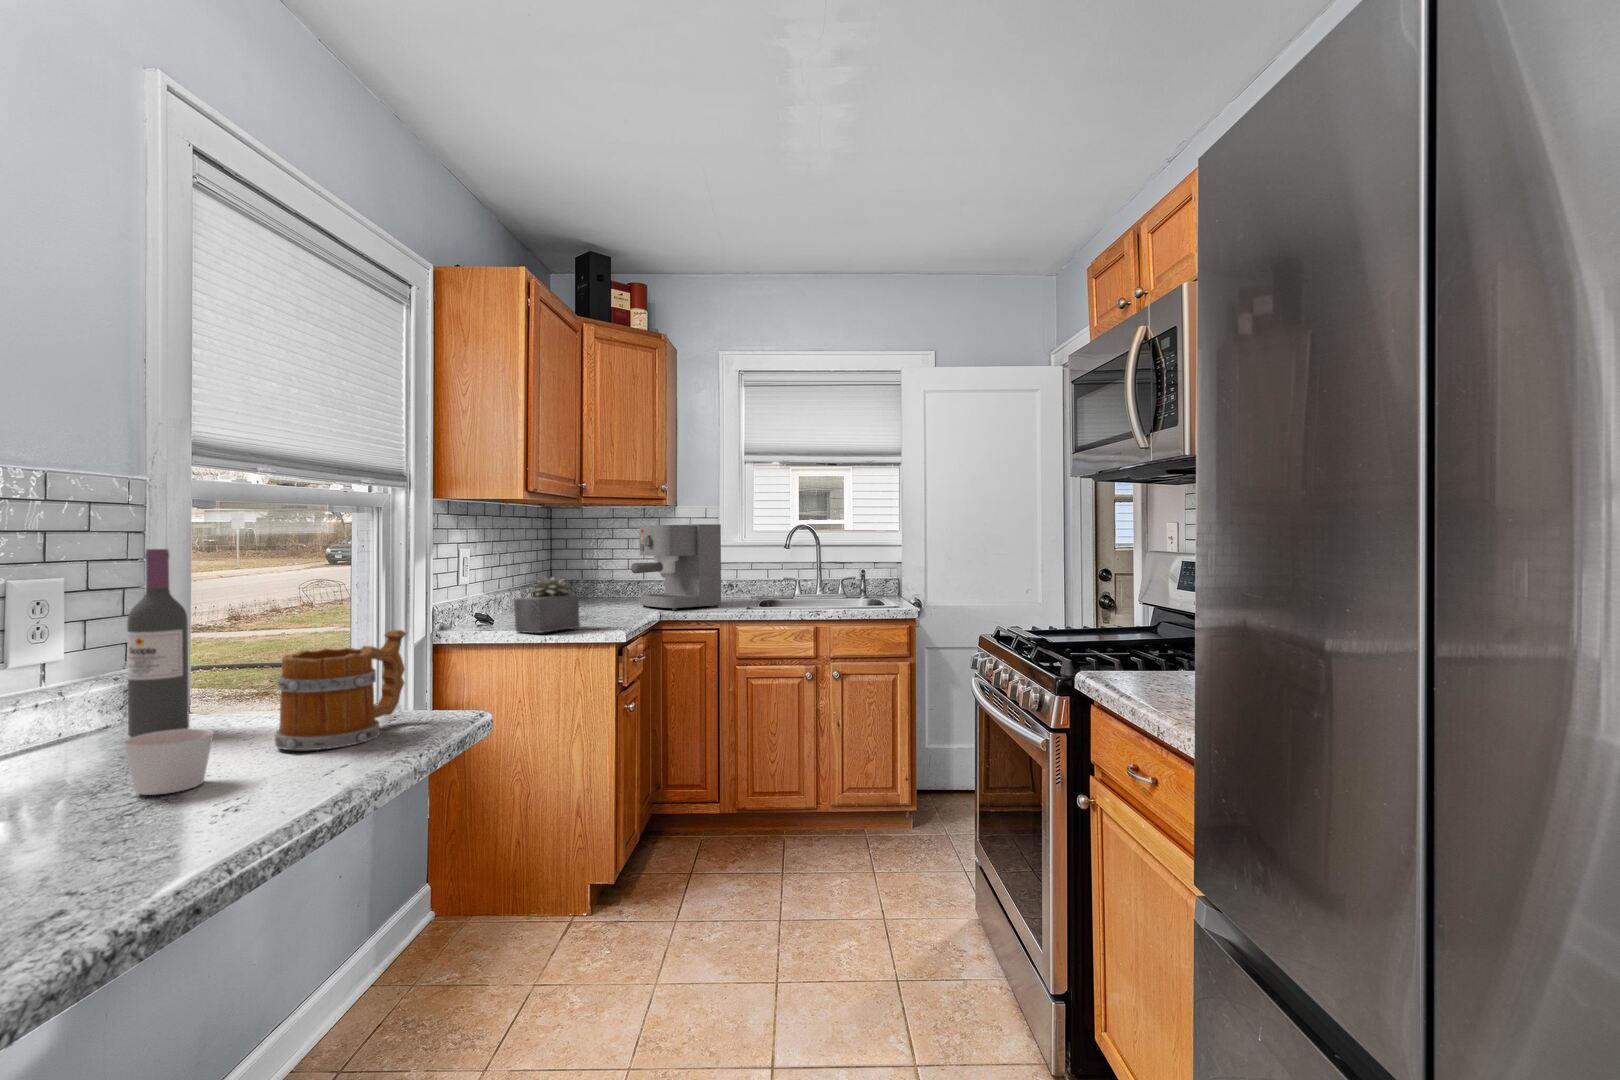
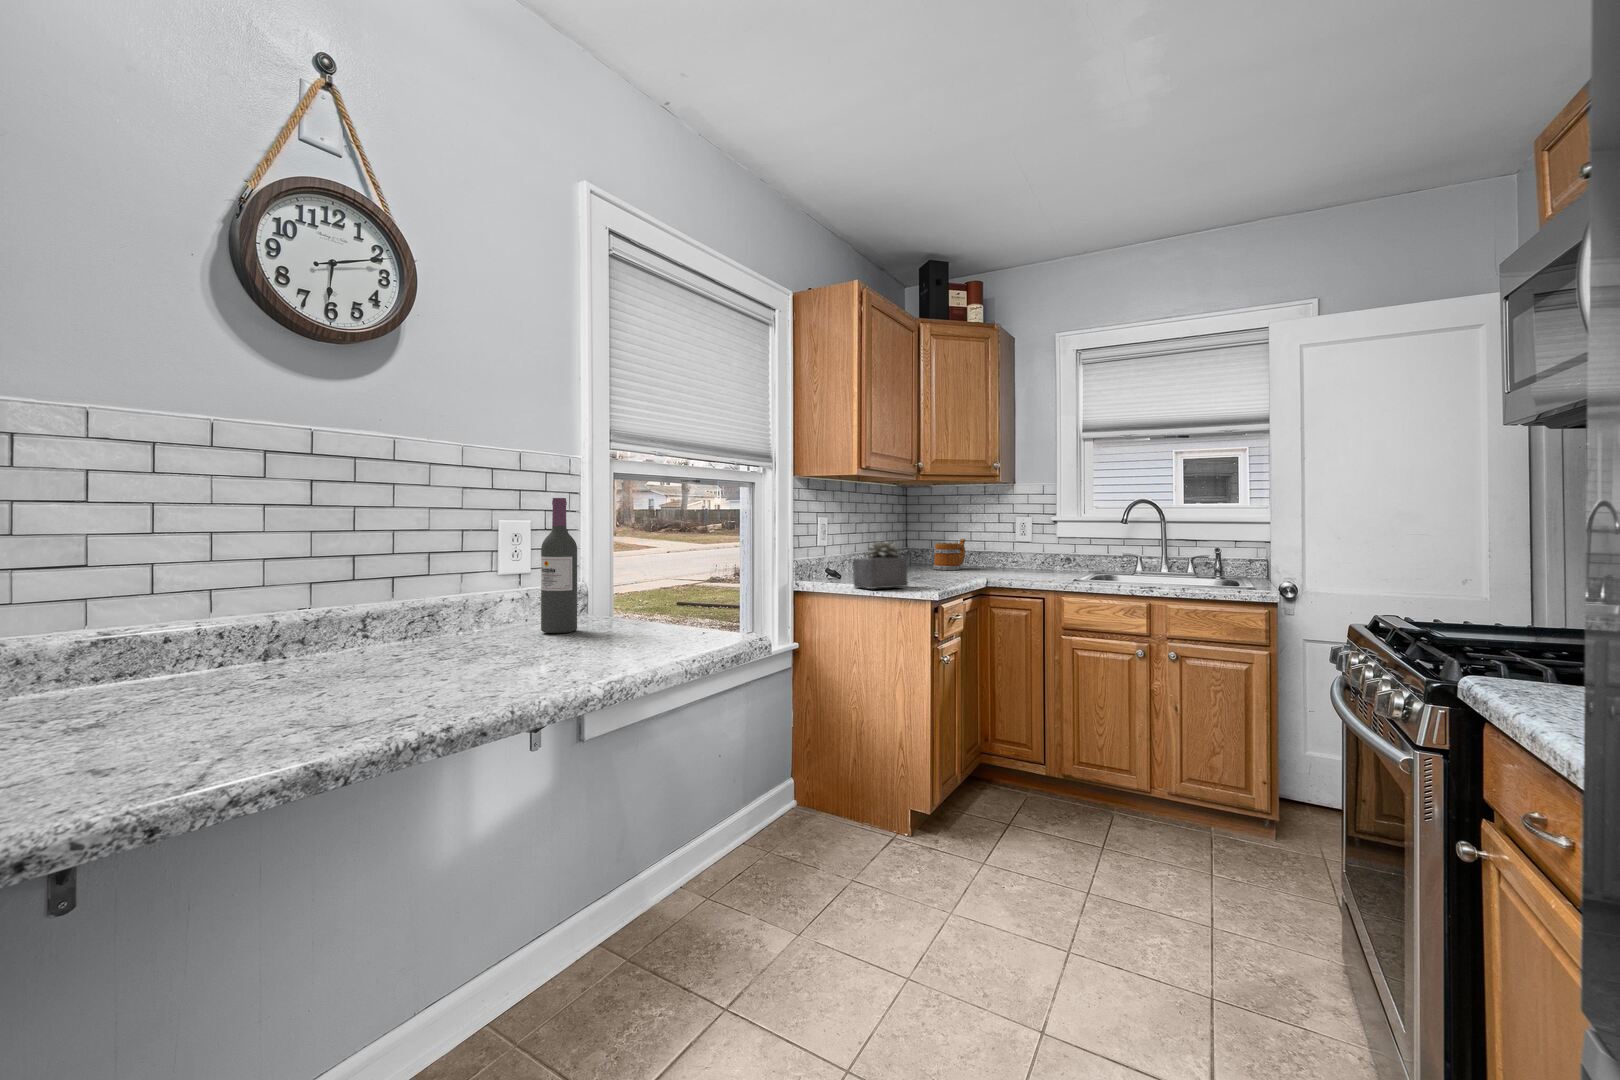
coffee maker: present [631,524,721,610] -> none [965,498,1054,578]
mug: present [275,630,406,750] -> present [933,539,966,570]
candle: present [123,729,214,795] -> none [502,621,557,663]

